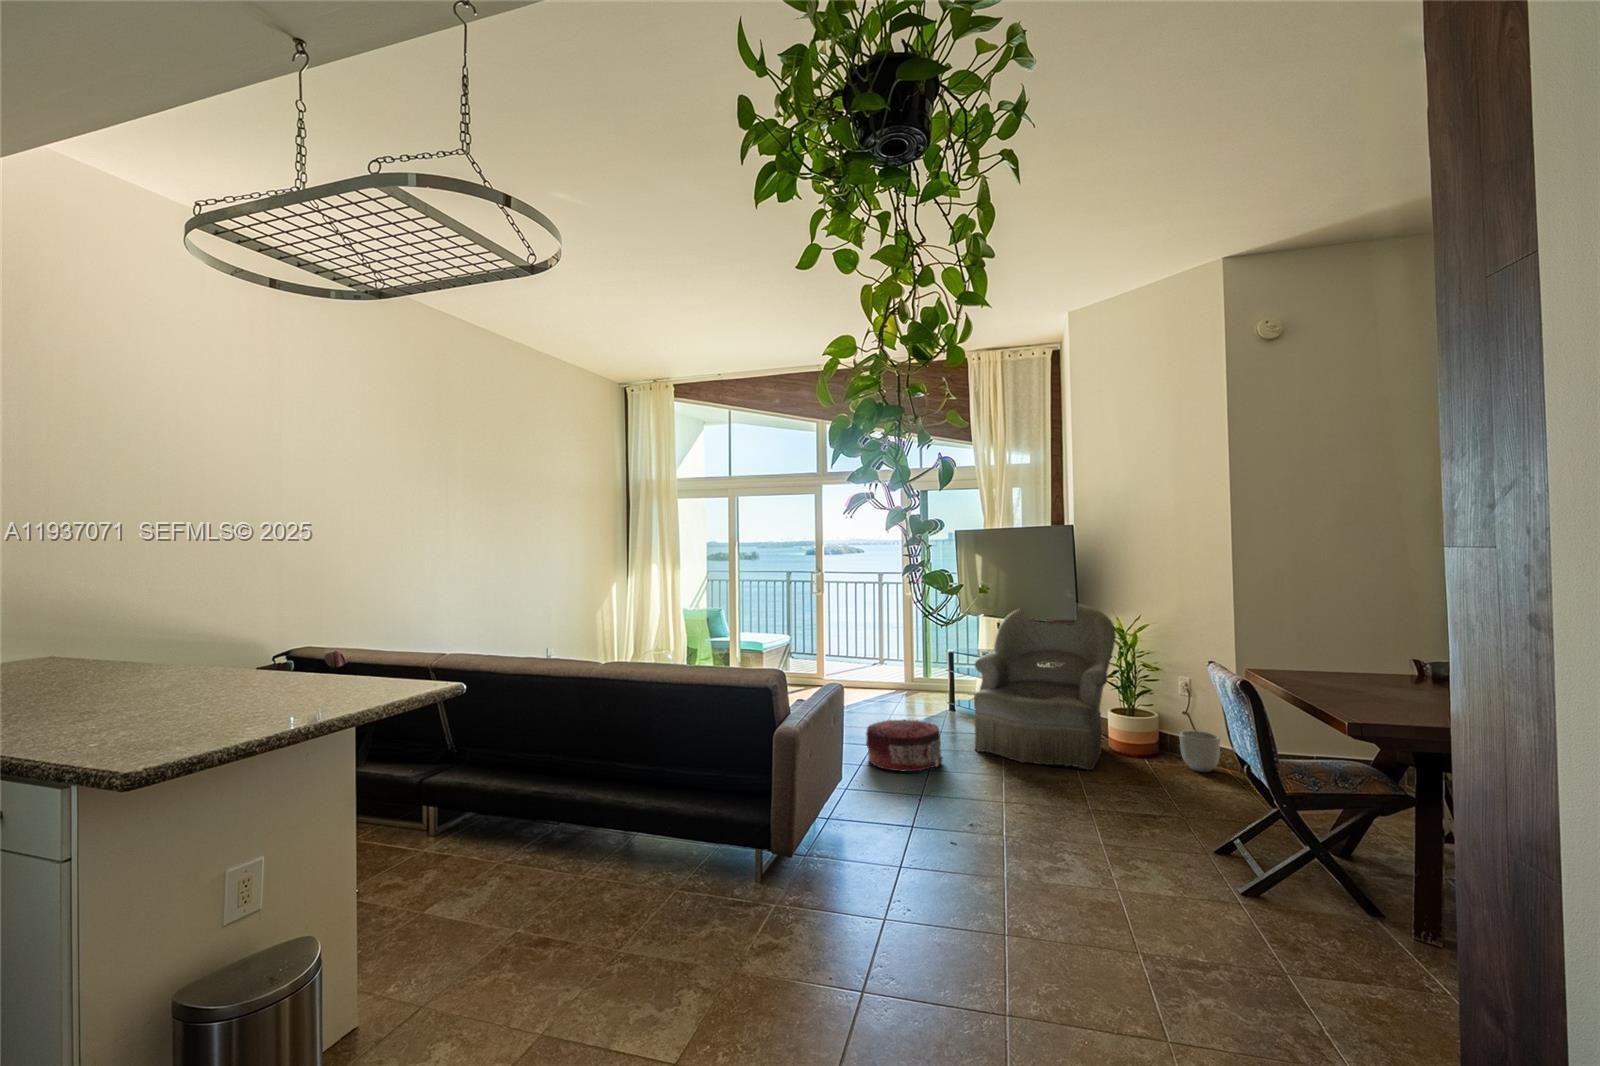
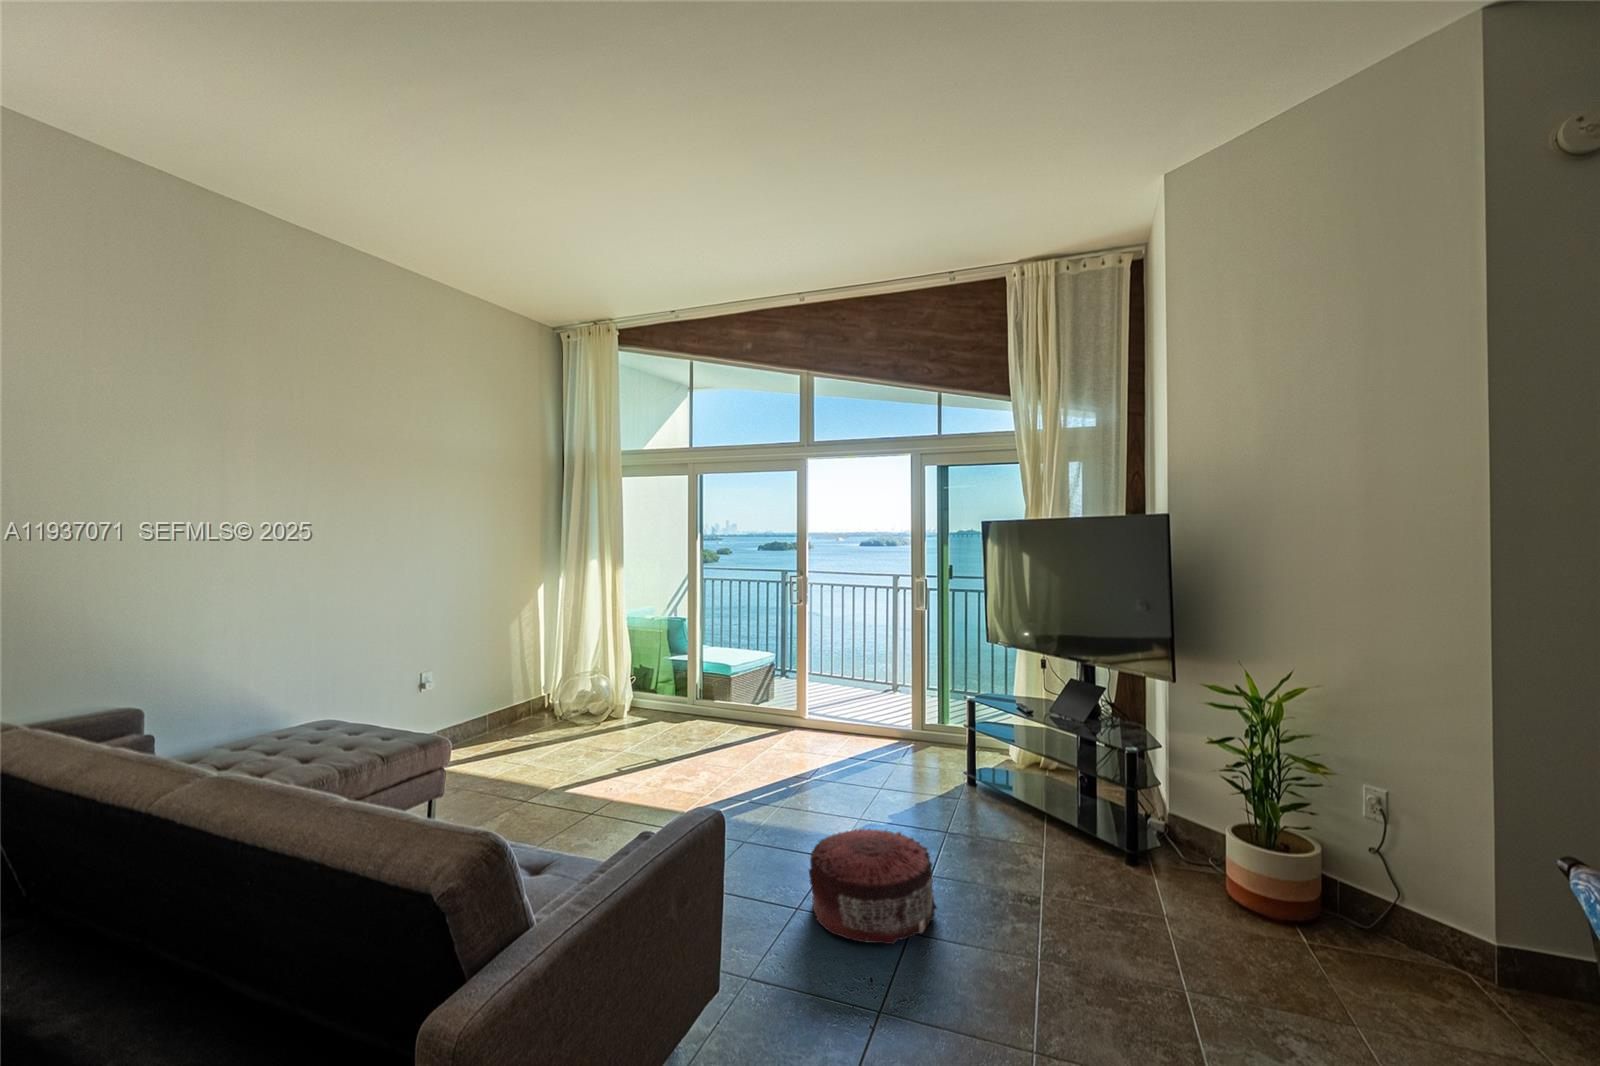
armchair: present [974,604,1116,770] -> none [996,637,1243,960]
planter: present [1180,731,1220,772] -> none [1371,891,1460,982]

